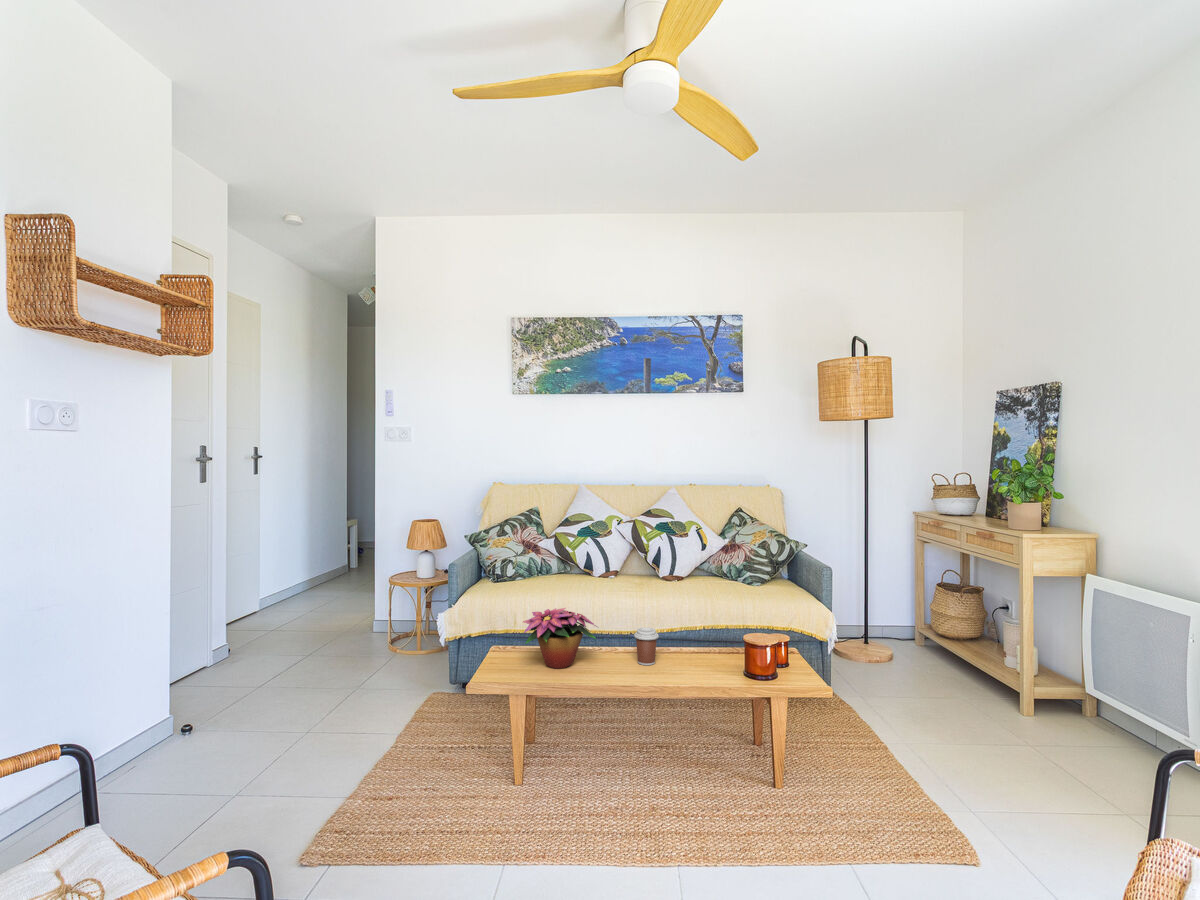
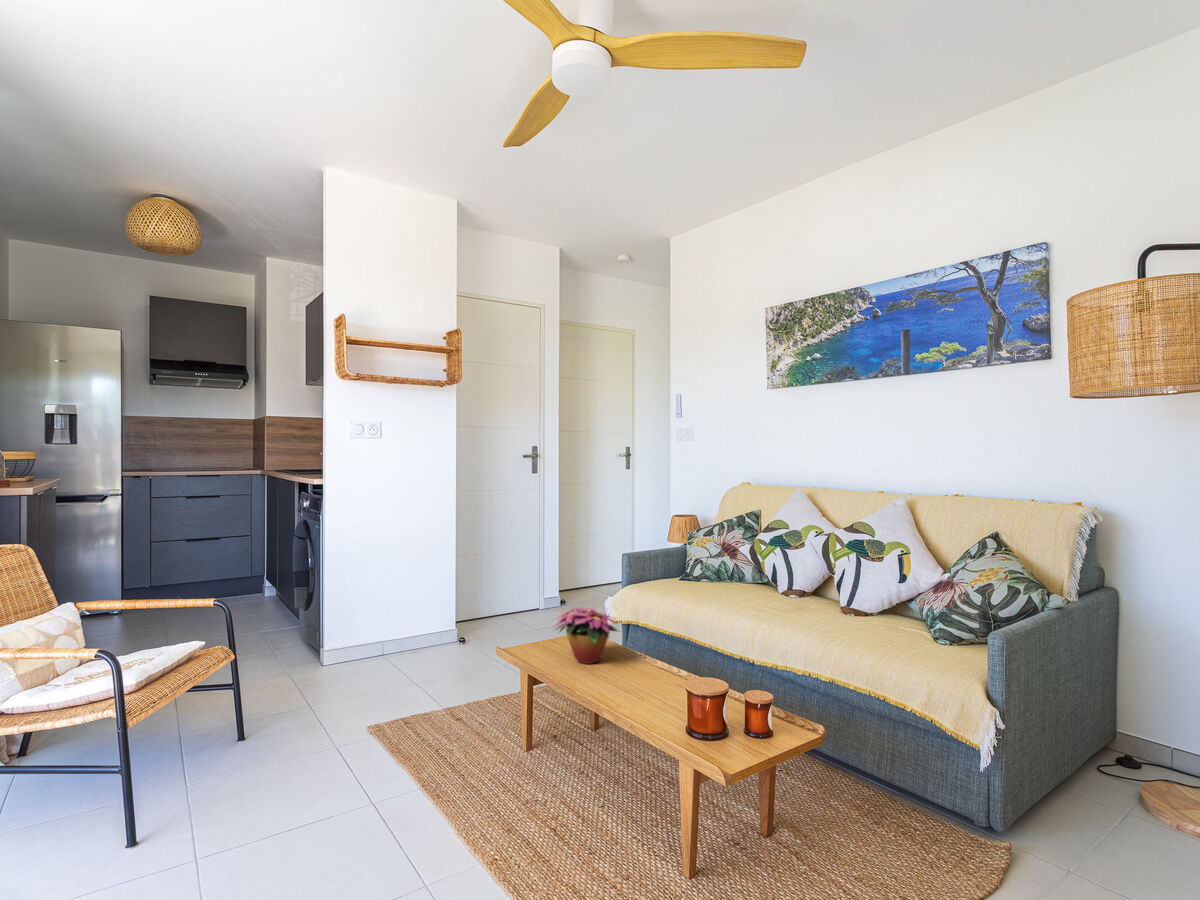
coffee cup: present [634,628,659,665] -> none [637,646,663,686]

